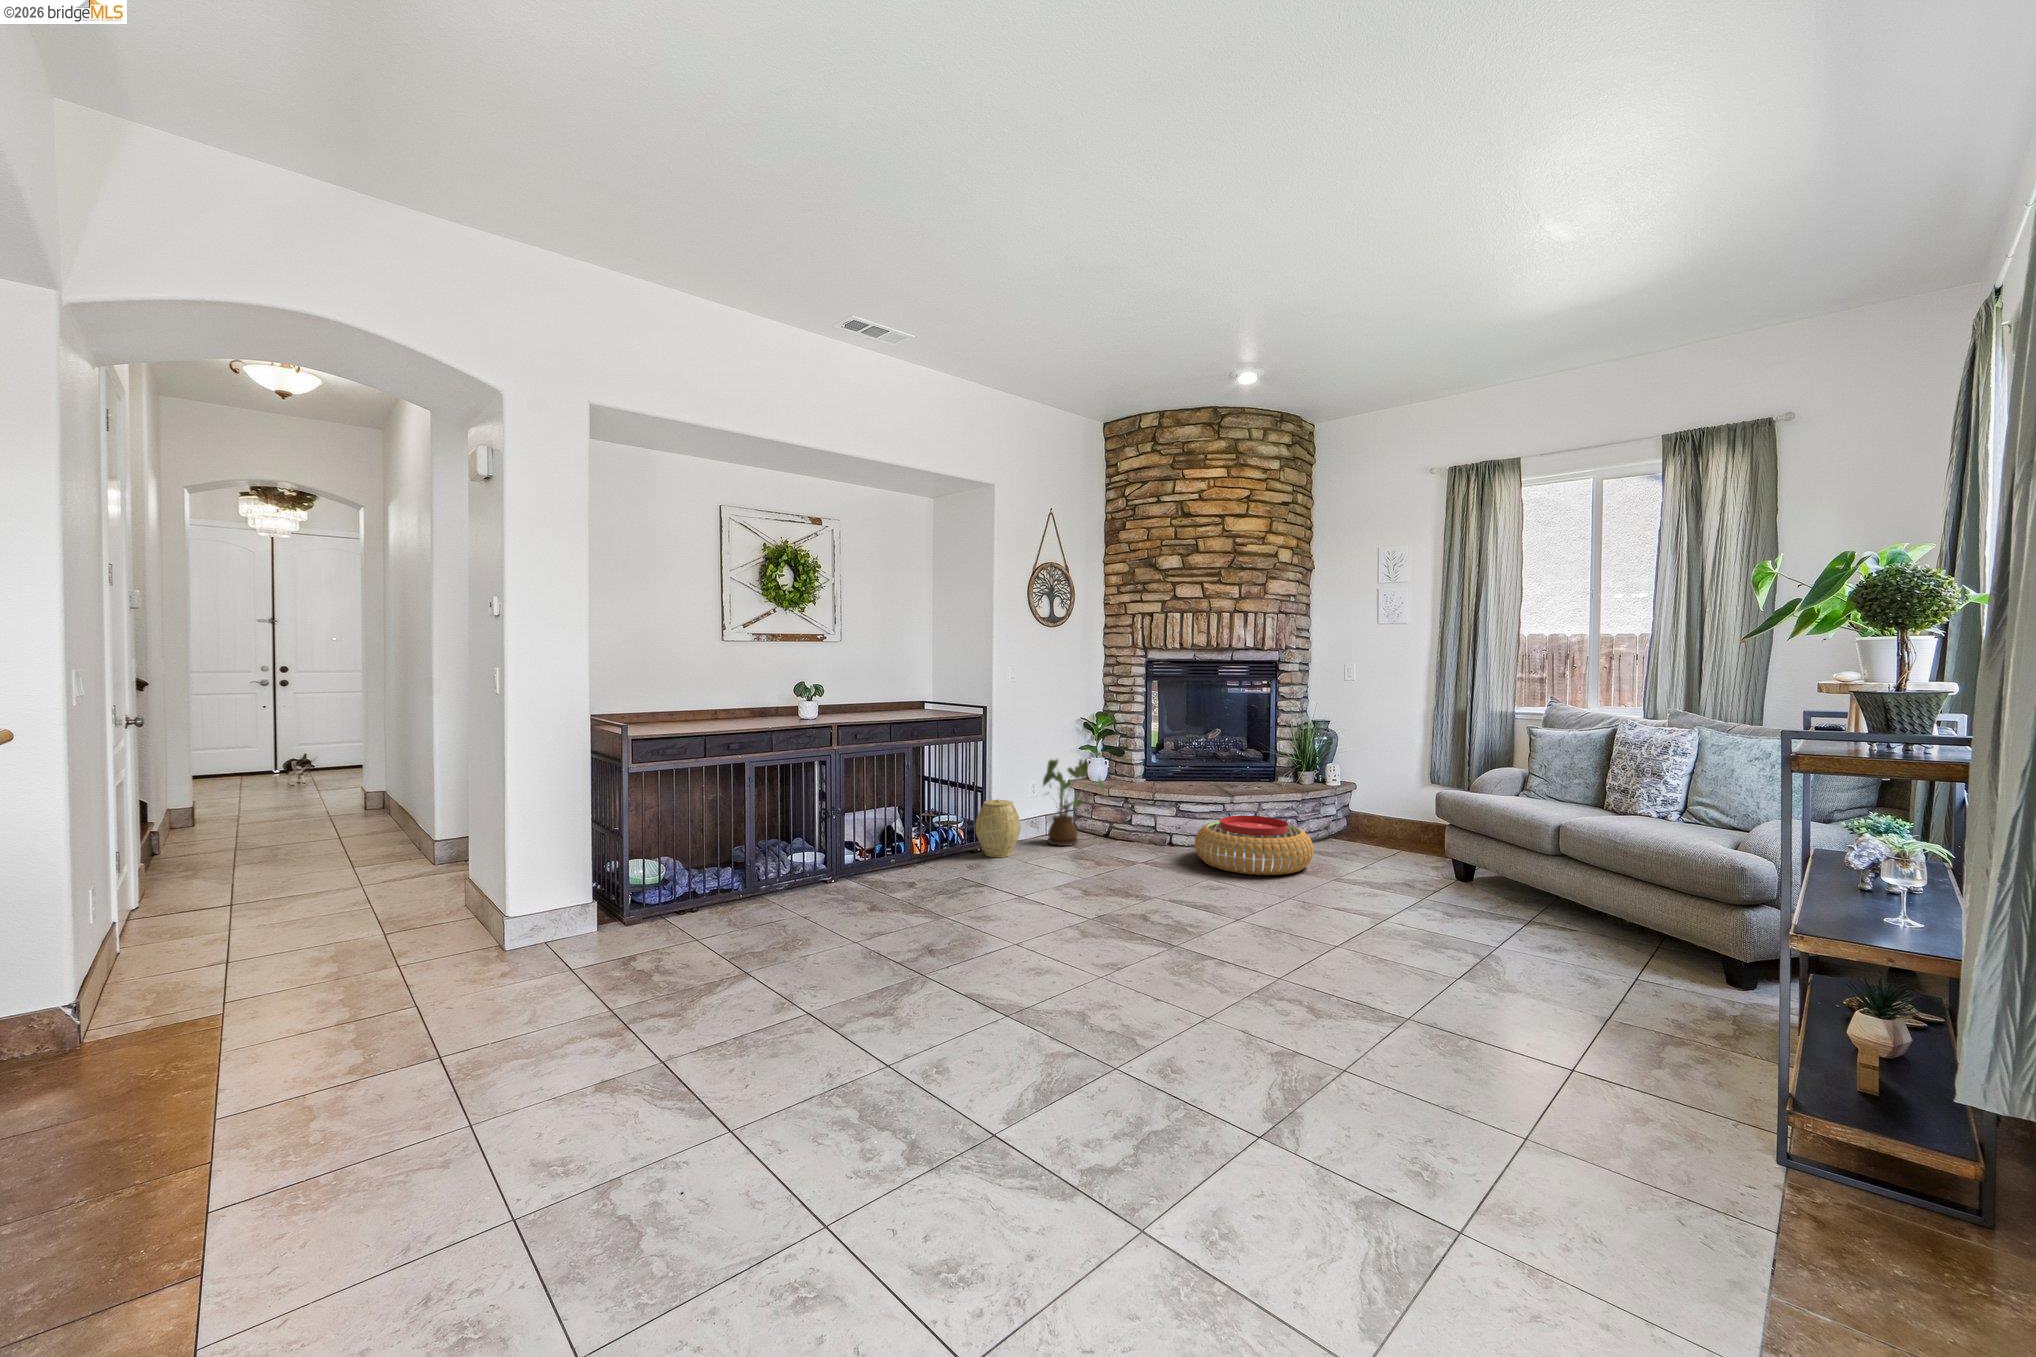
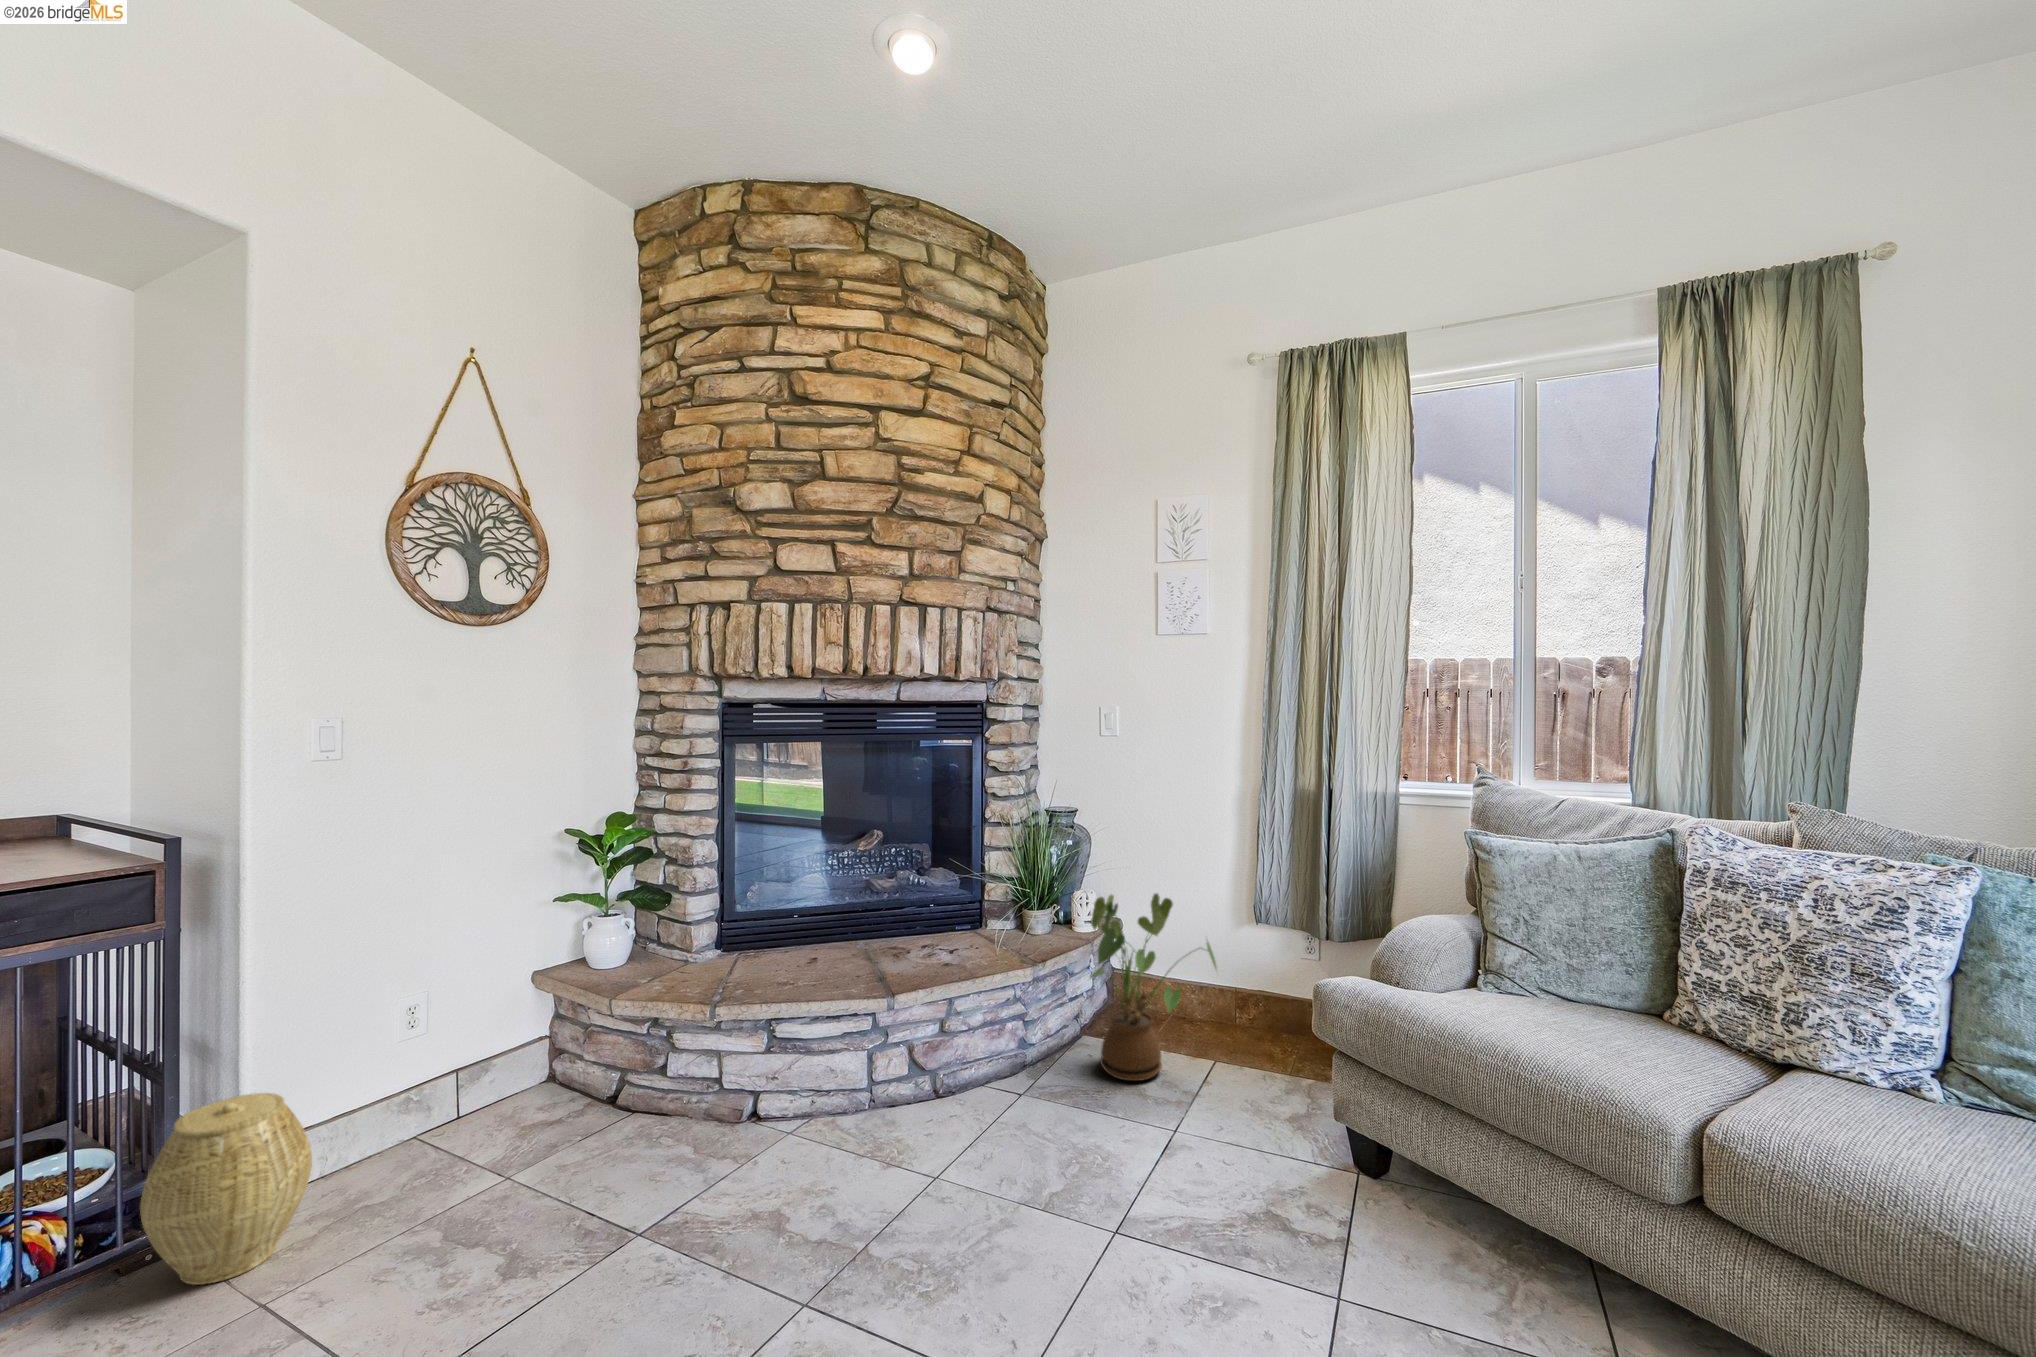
house plant: present [1043,759,1104,846] -> present [1091,893,1217,1081]
pouf: present [1195,816,1314,875] -> none [798,1049,1069,1248]

